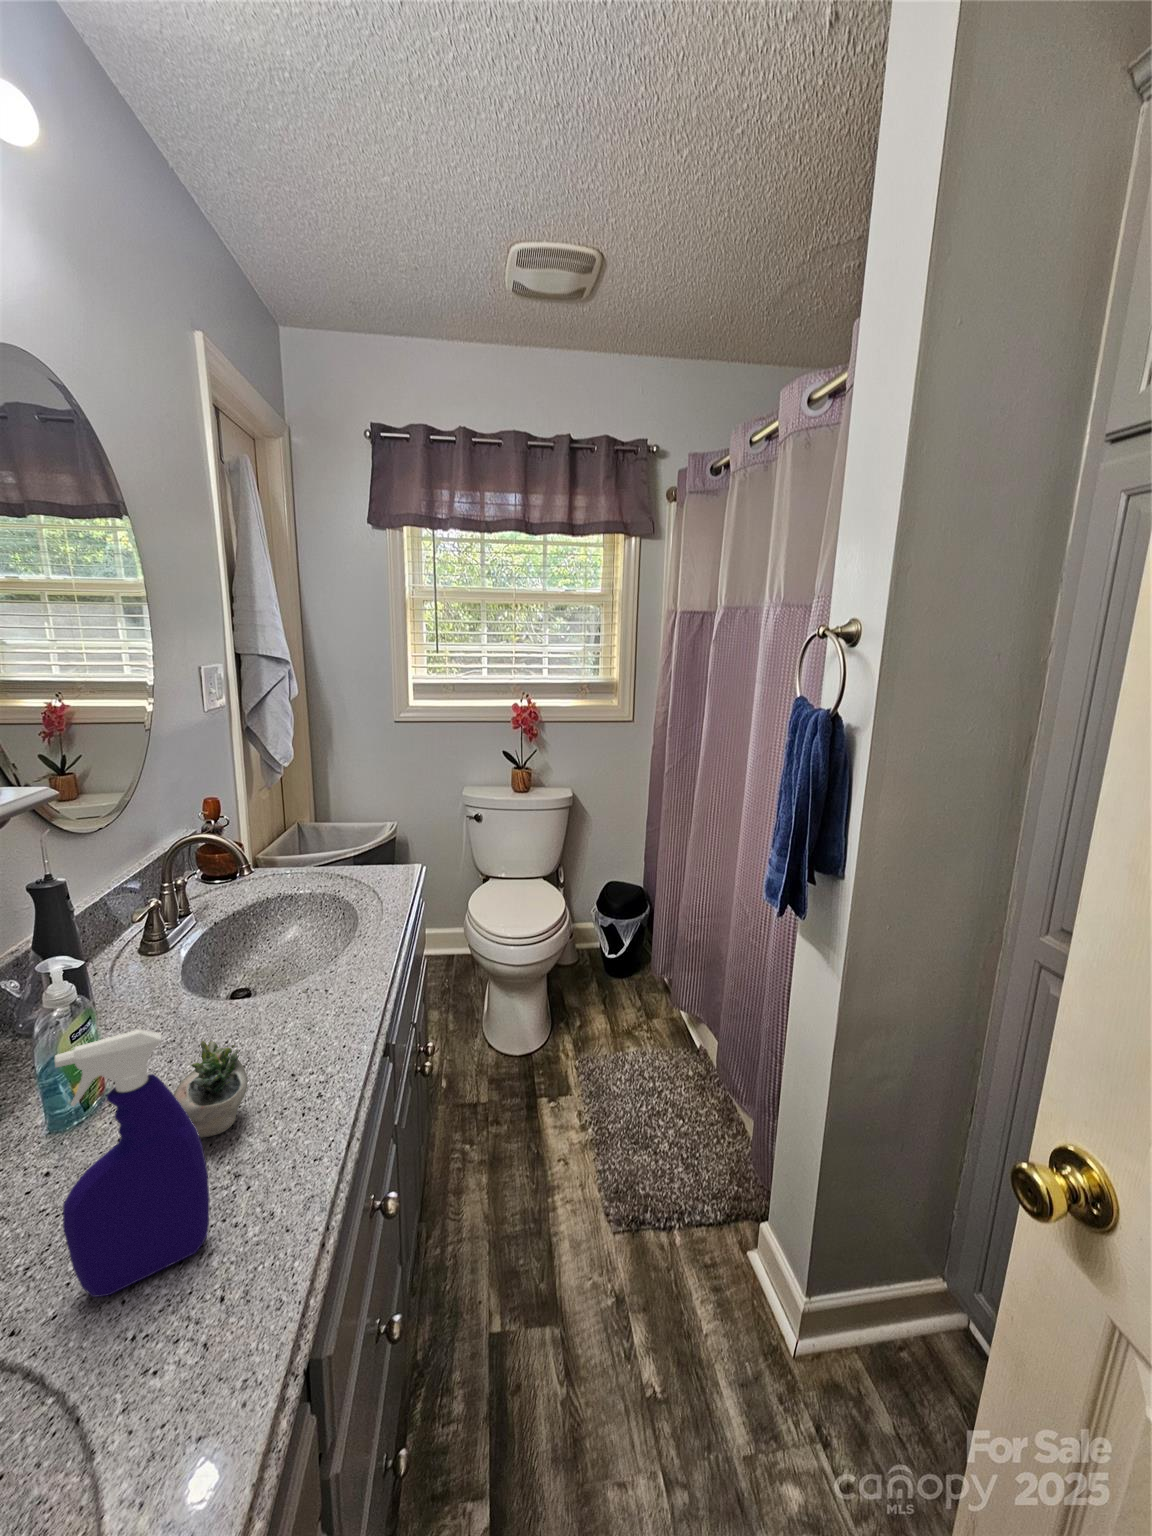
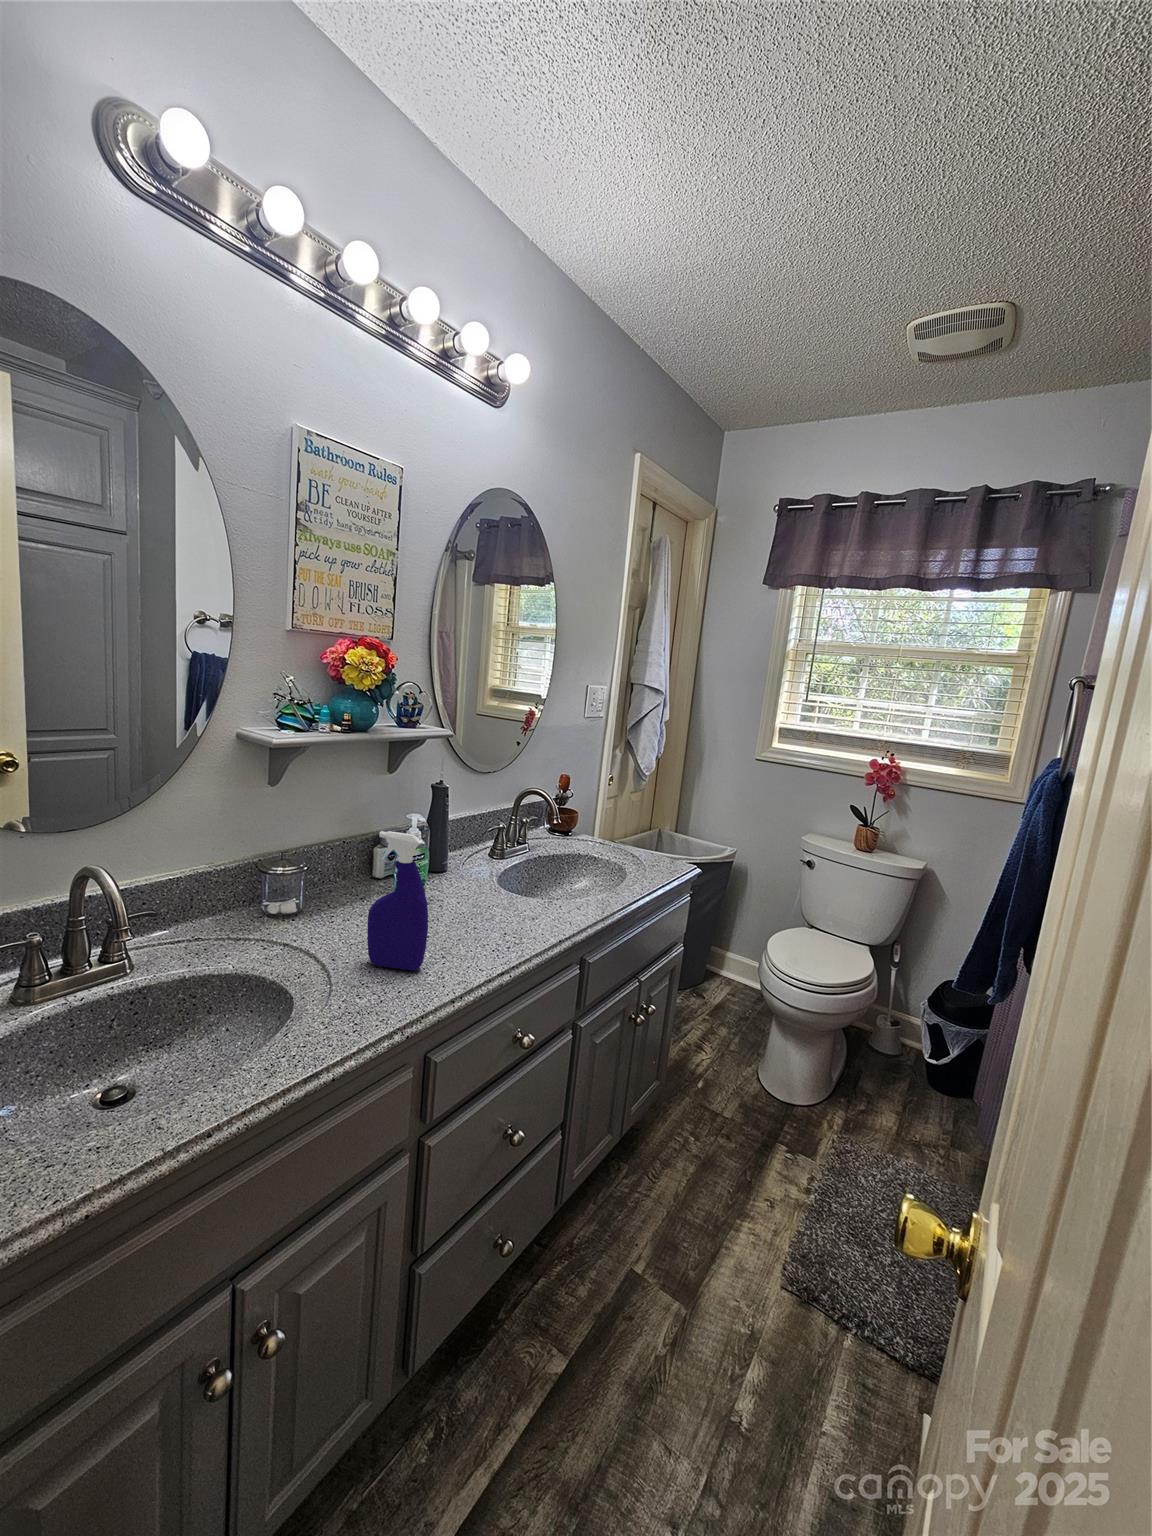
succulent plant: present [174,989,307,1137] -> none [440,876,525,939]

